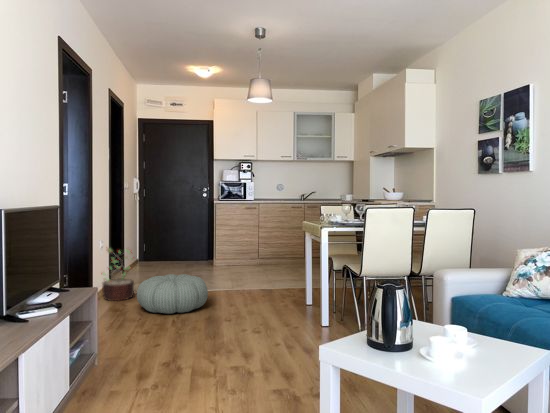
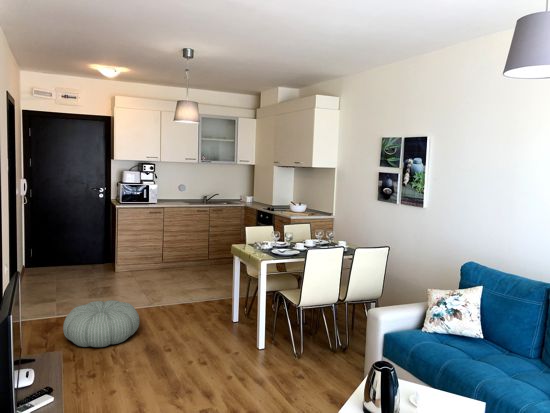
decorative plant: present [102,248,134,301] -> none [14,274,51,332]

